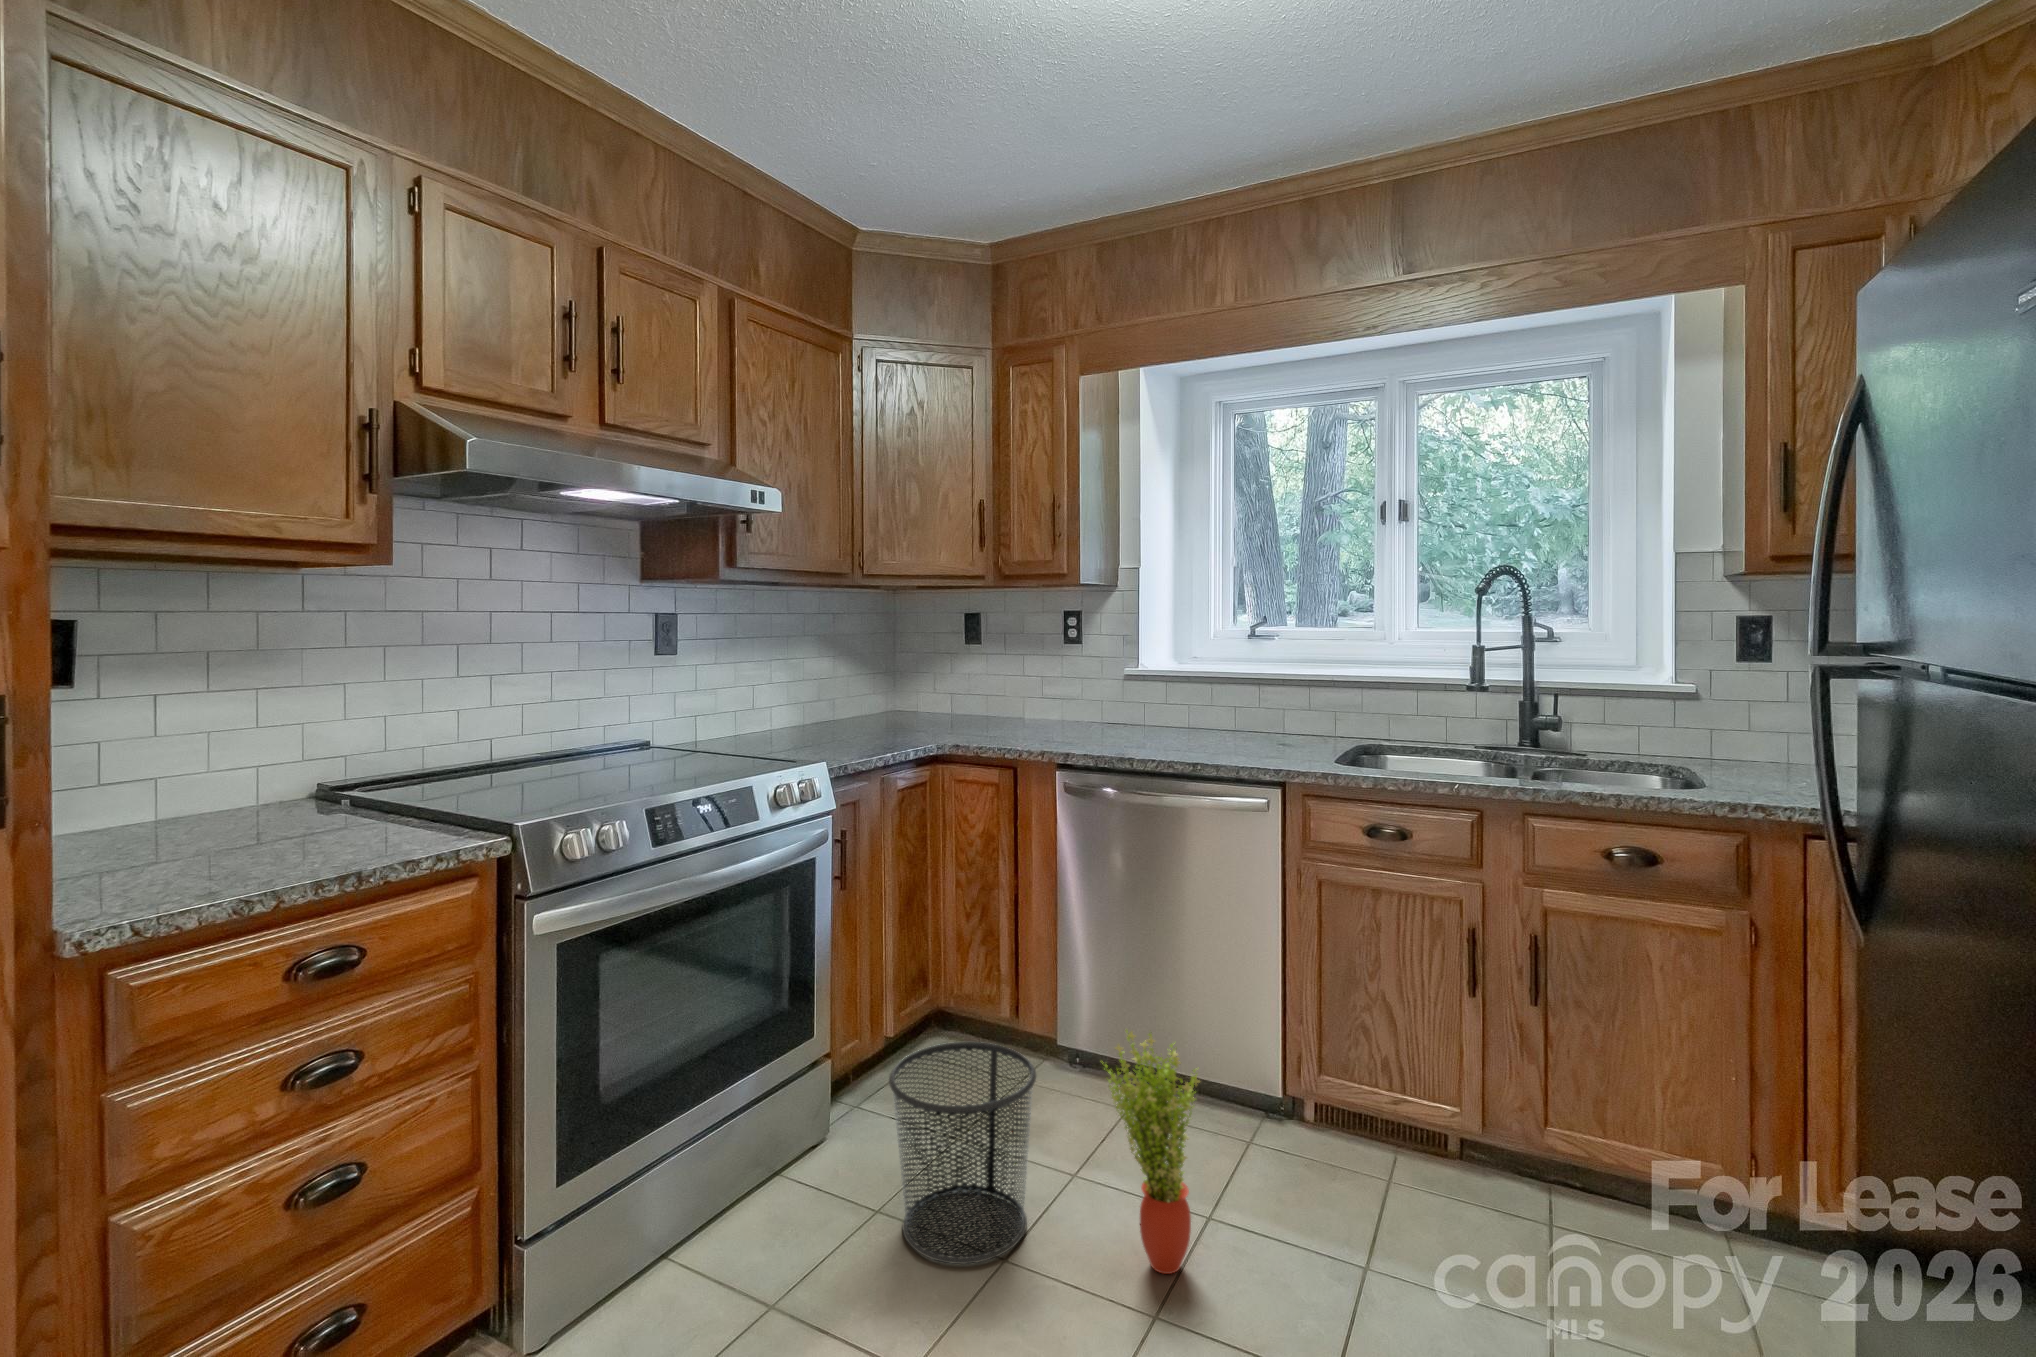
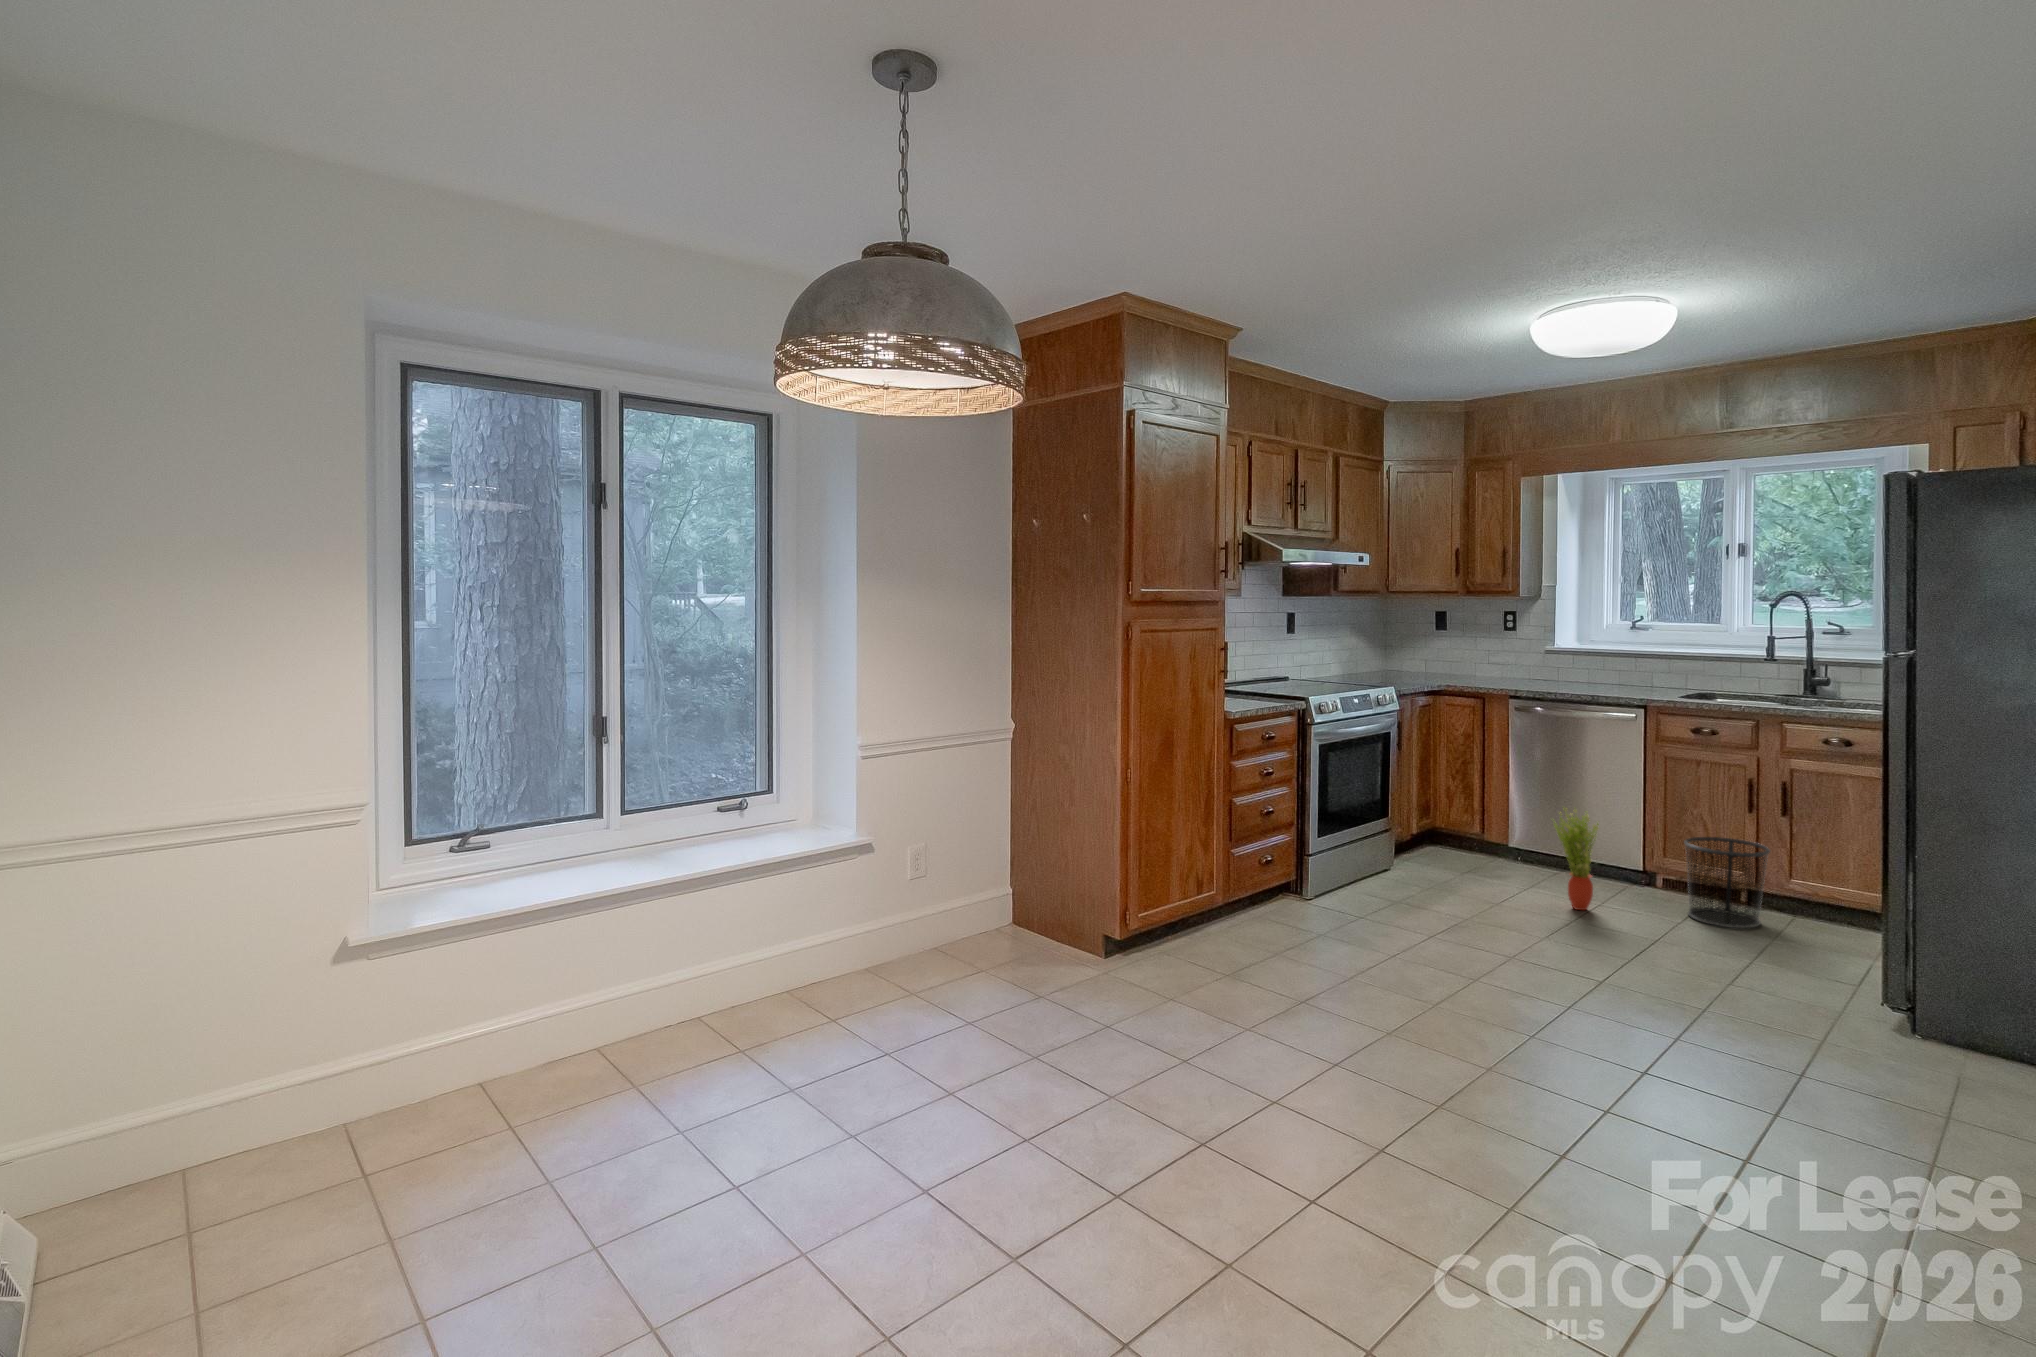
waste bin: present [889,1042,1036,1264] -> present [1684,837,1770,928]

